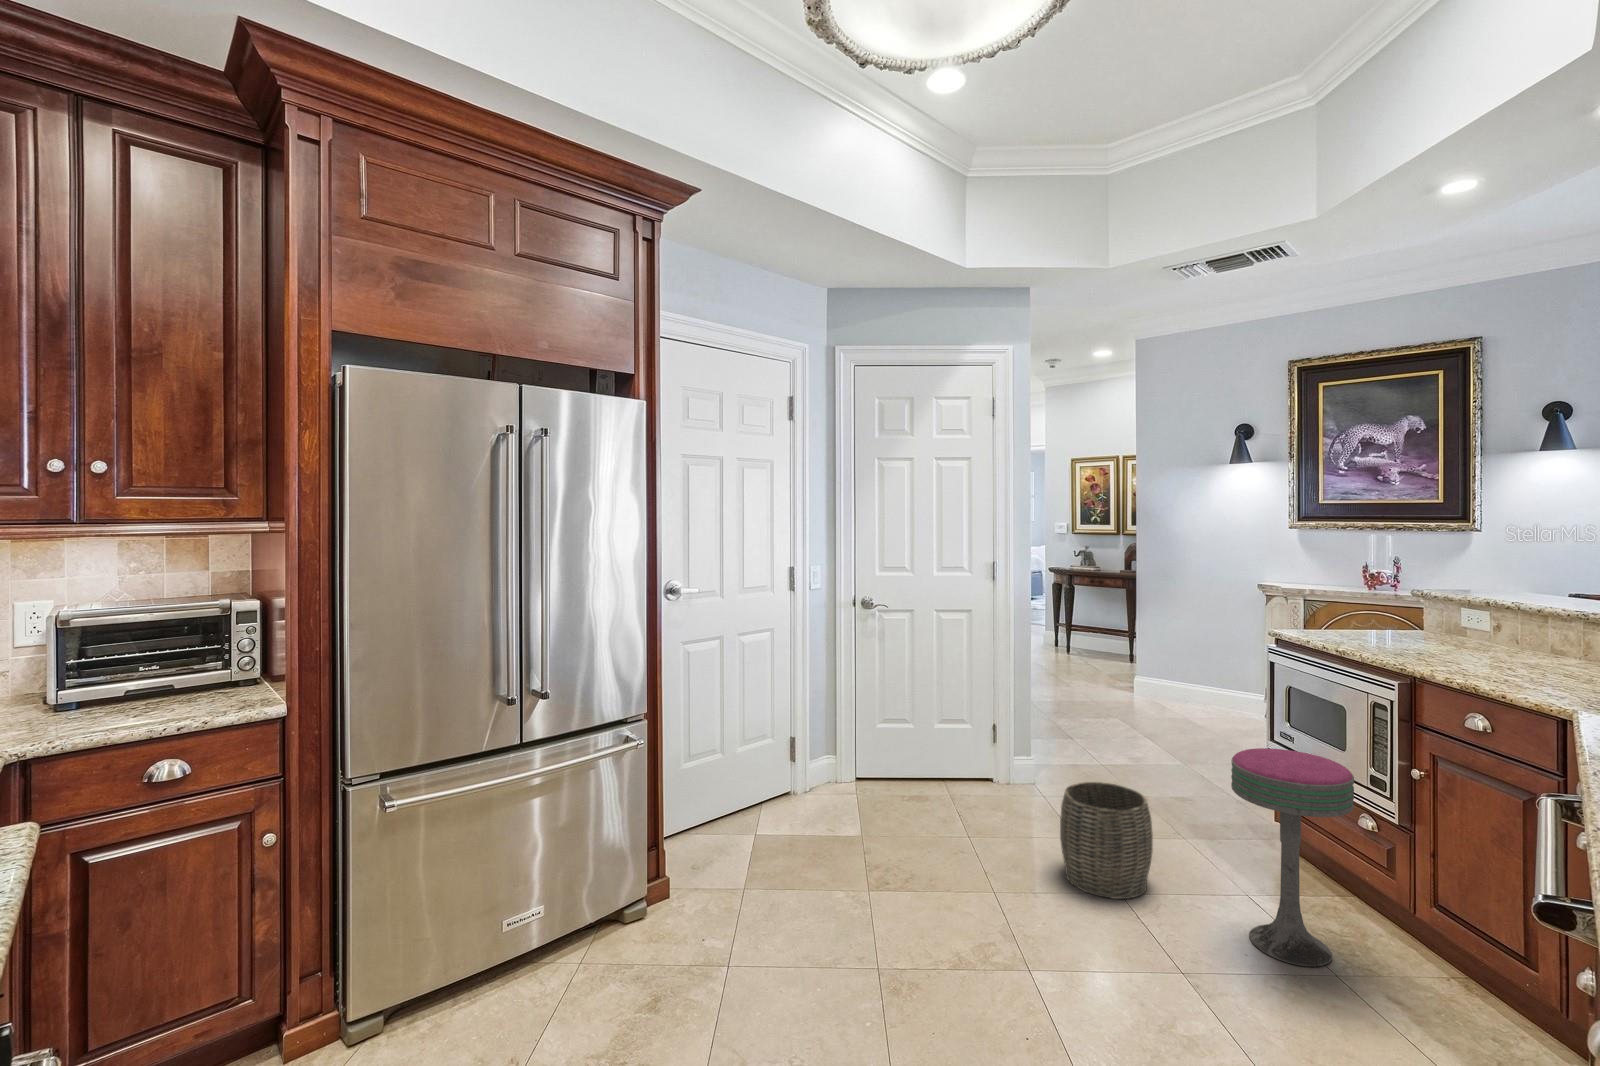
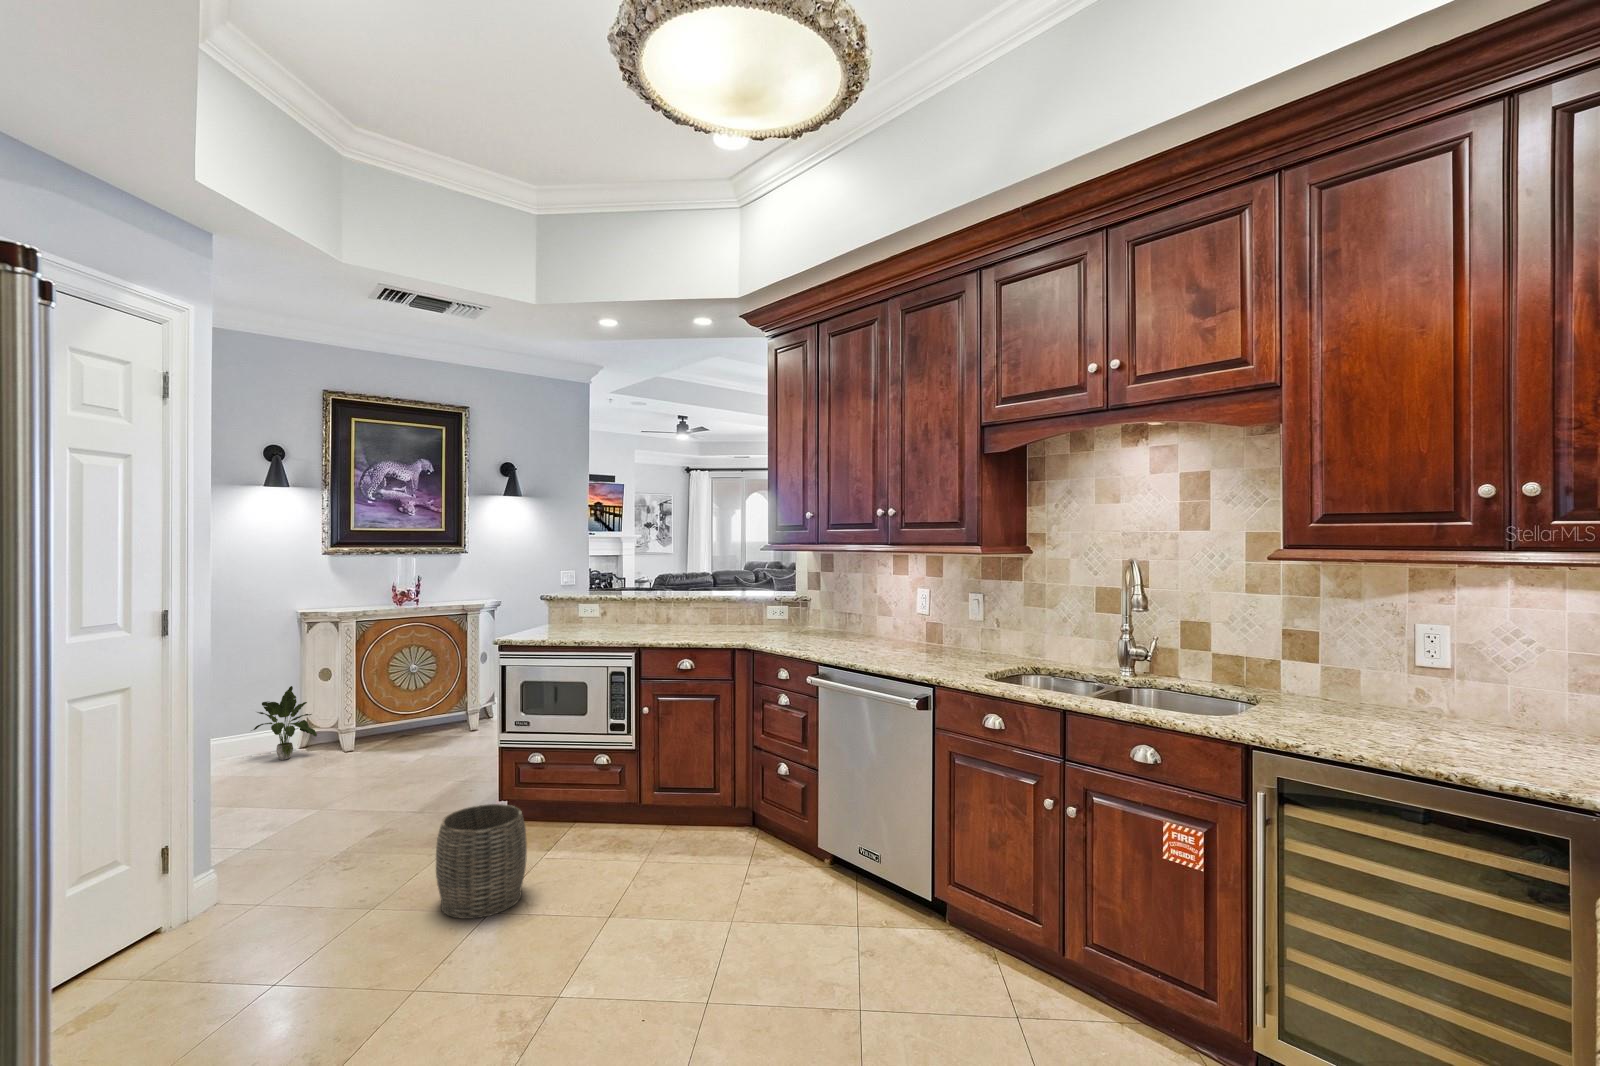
potted plant: none [1211,653,1266,721] -> present [253,686,317,760]
bar stool: present [1231,748,1354,967] -> none [586,715,663,870]

